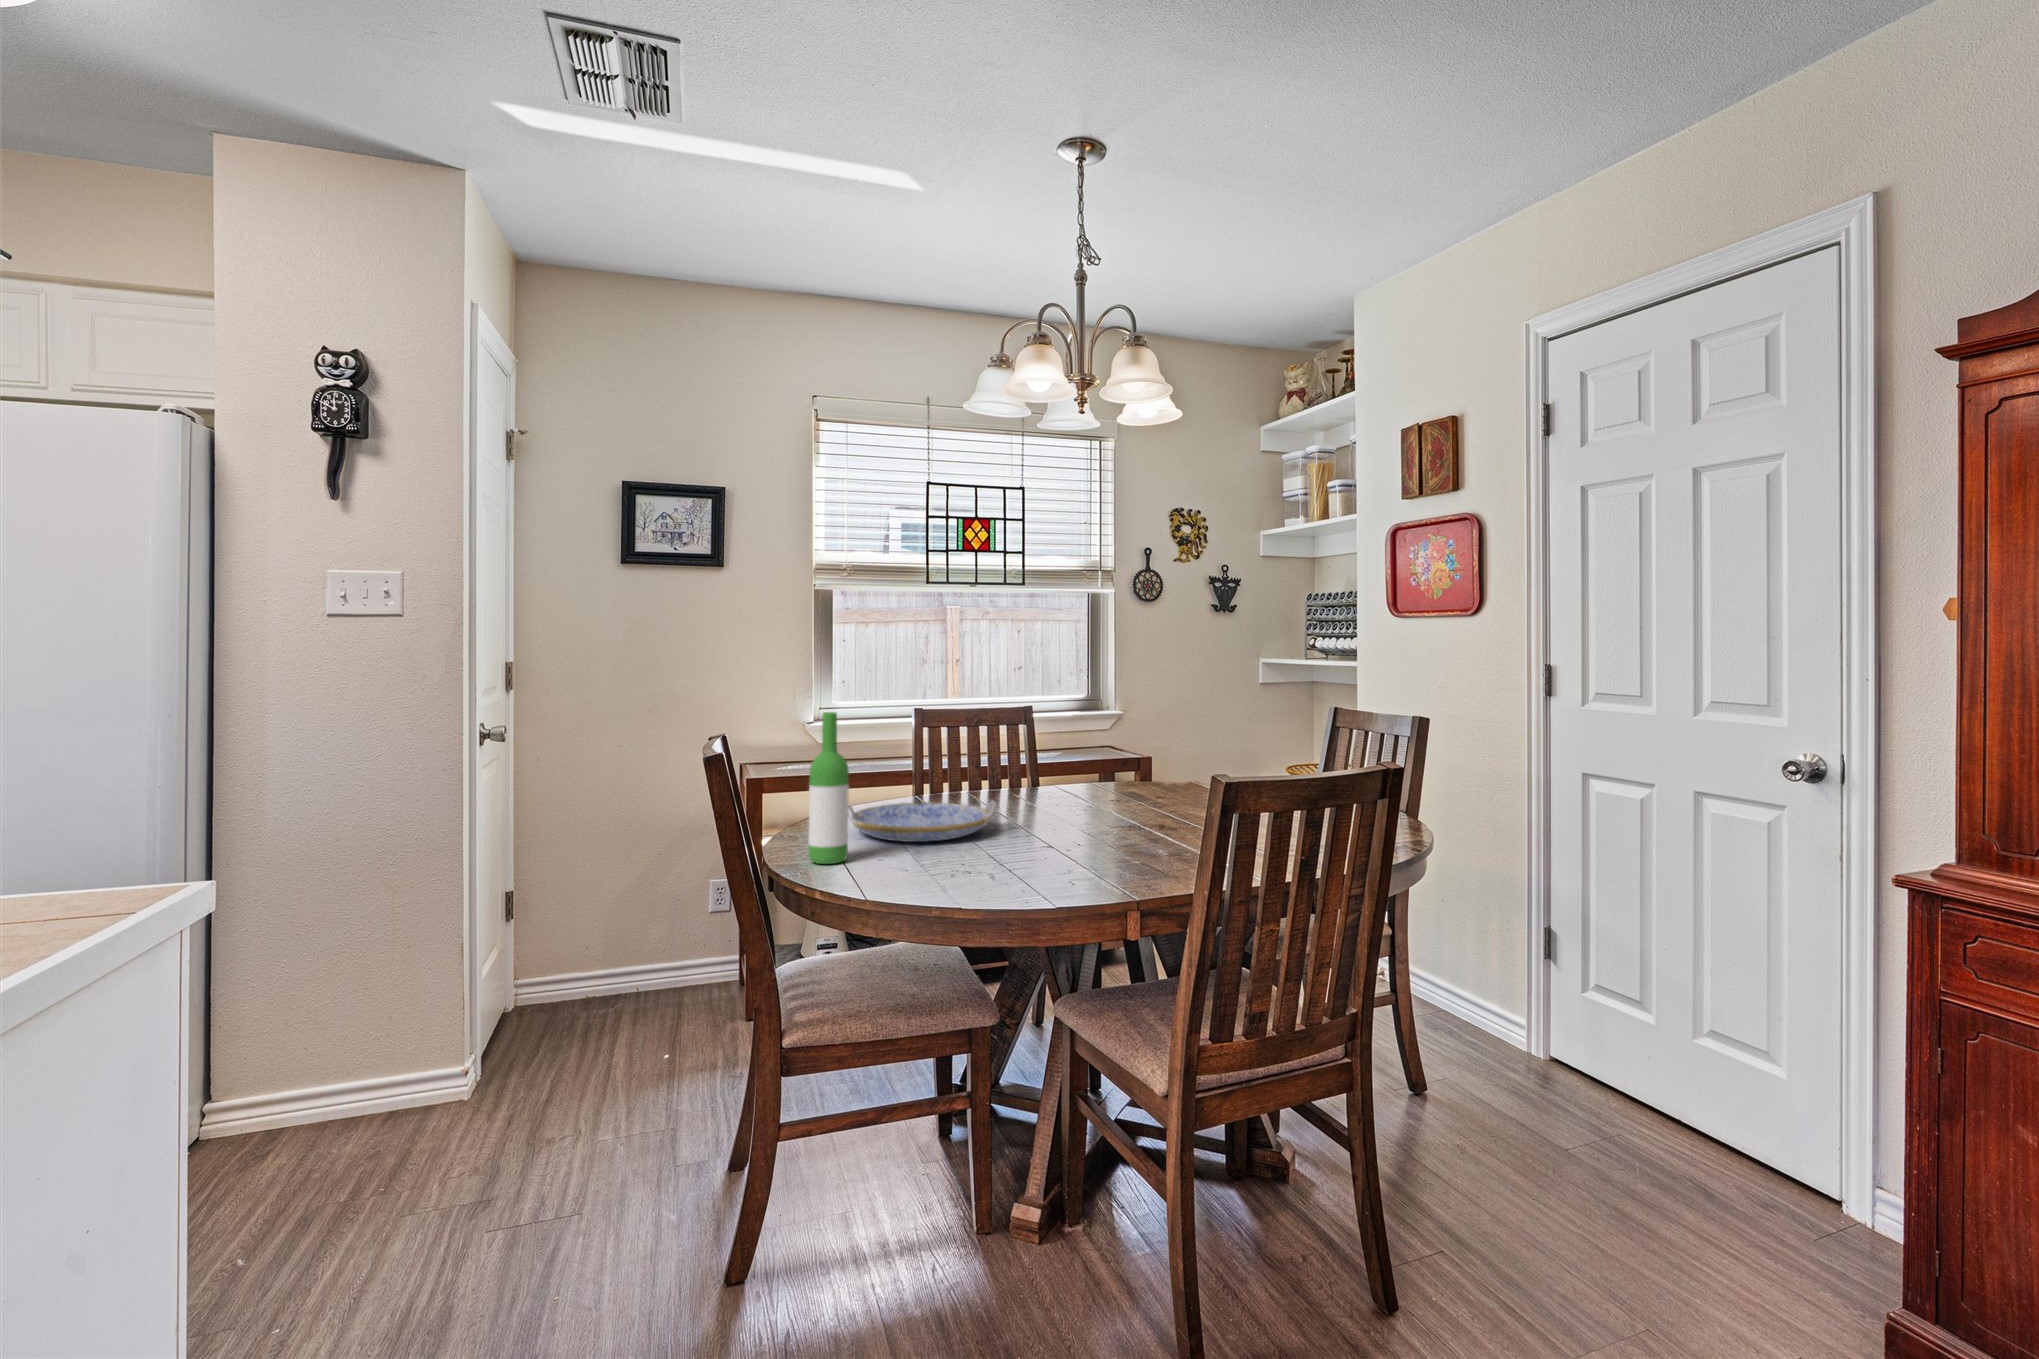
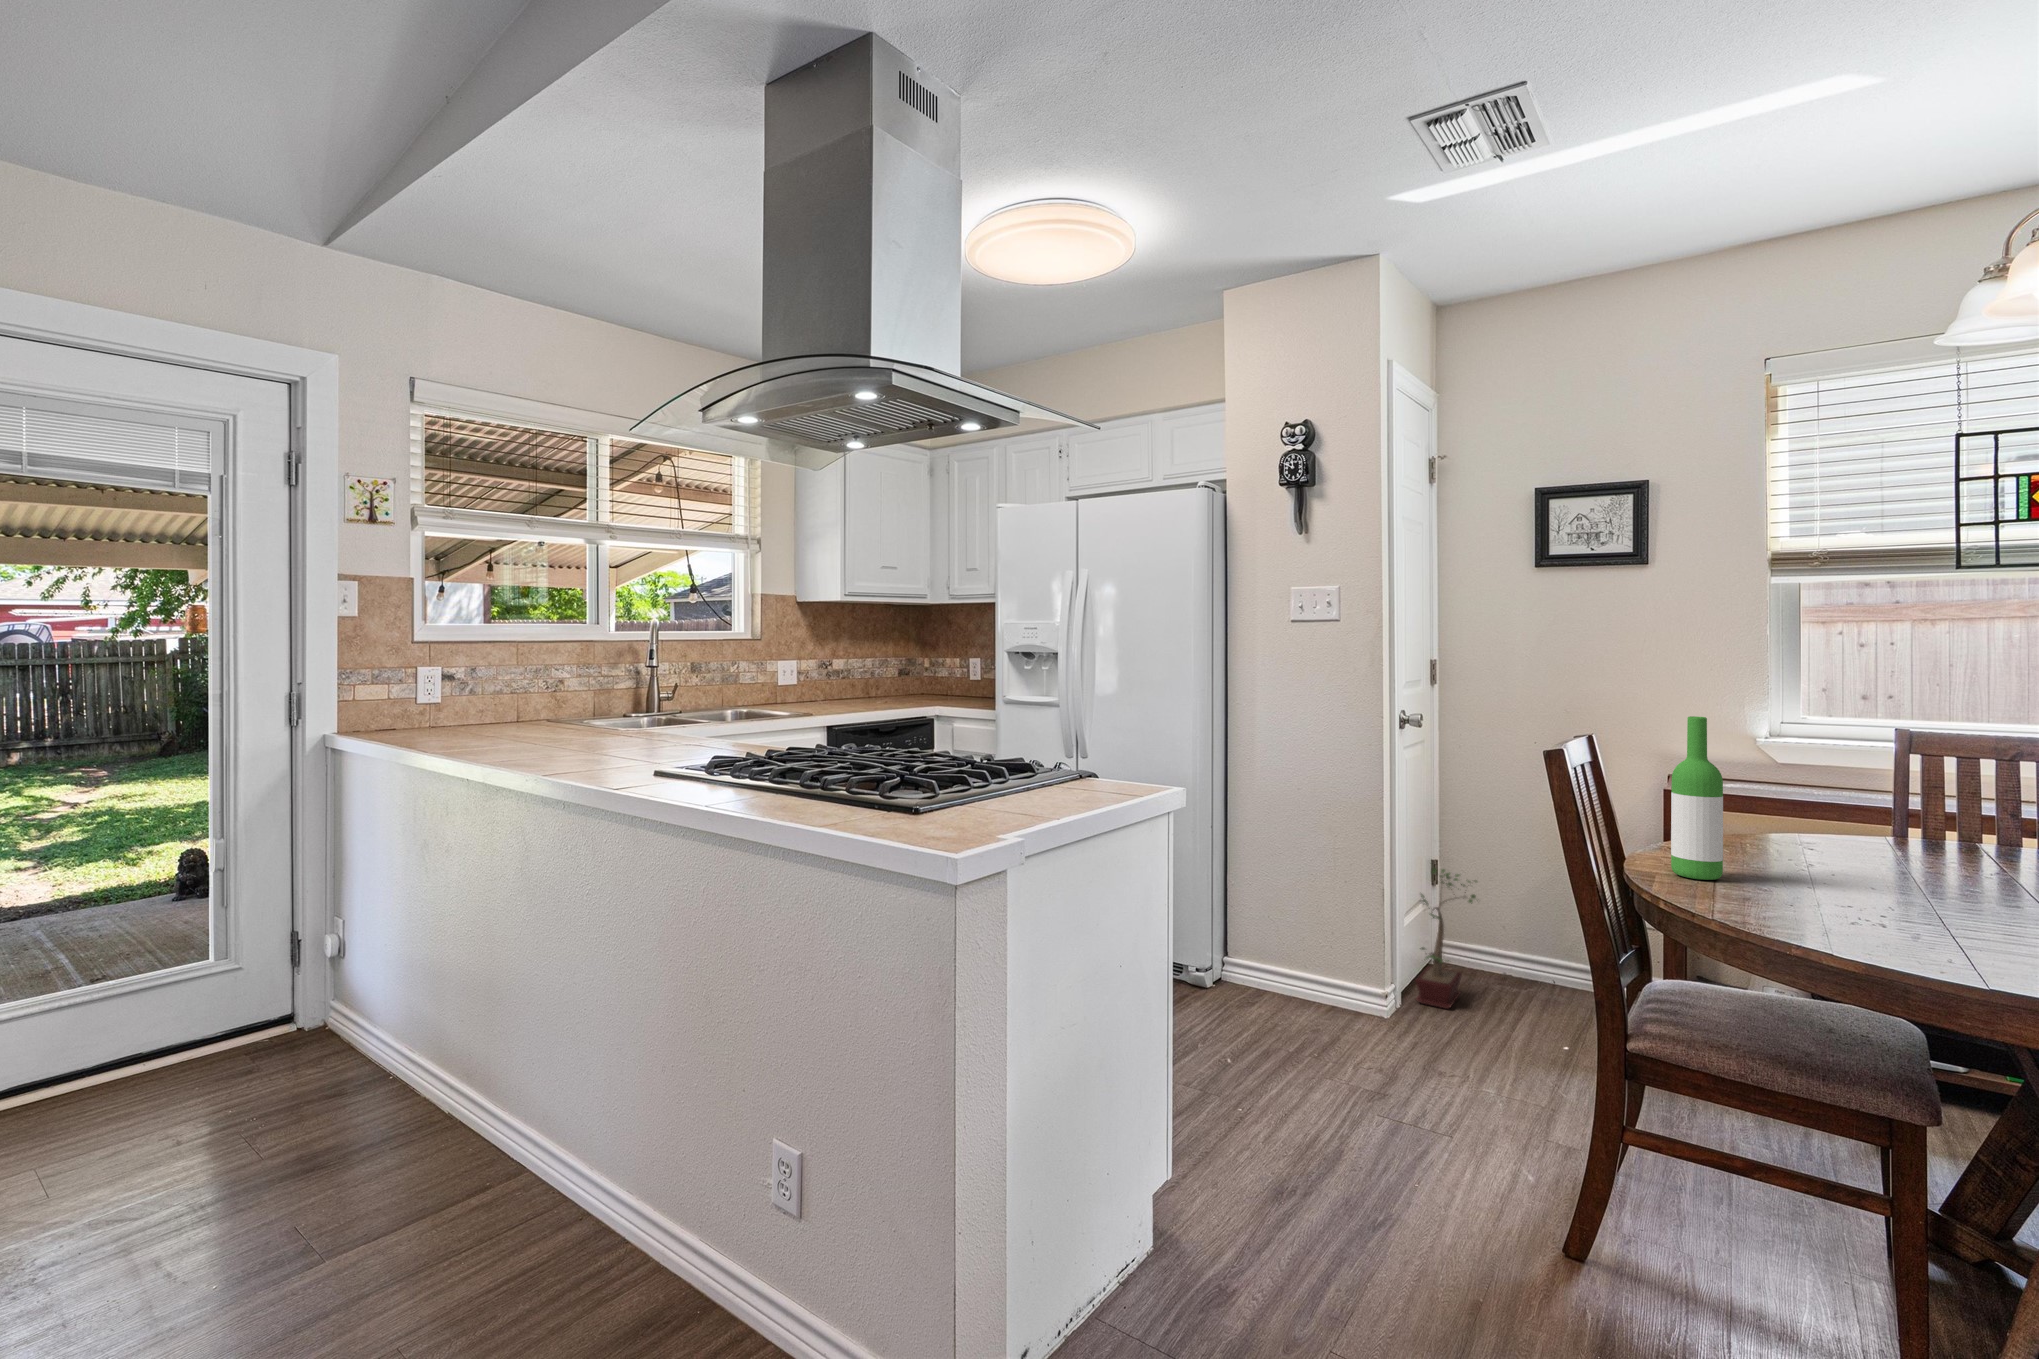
serving tray: present [848,801,997,842] -> none [1740,824,1992,888]
potted plant: none [499,894,571,1065] -> present [1416,867,1477,1009]

